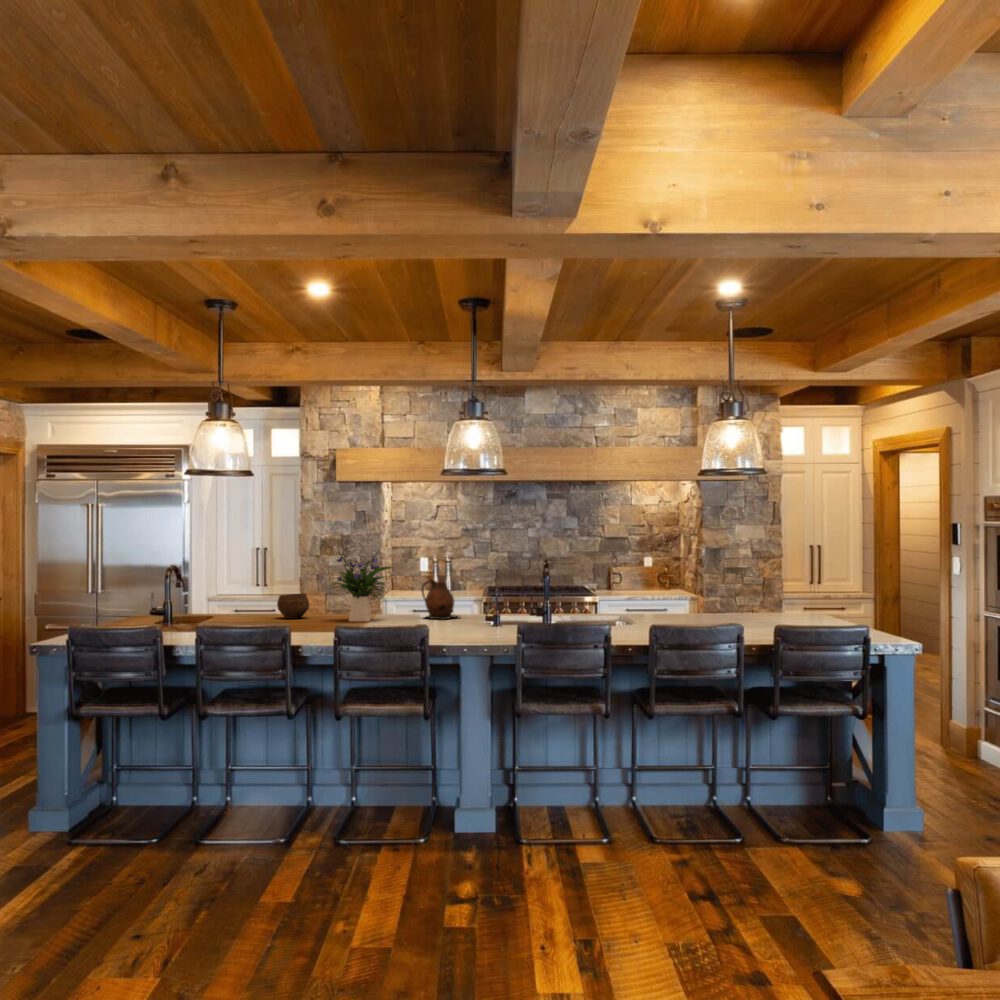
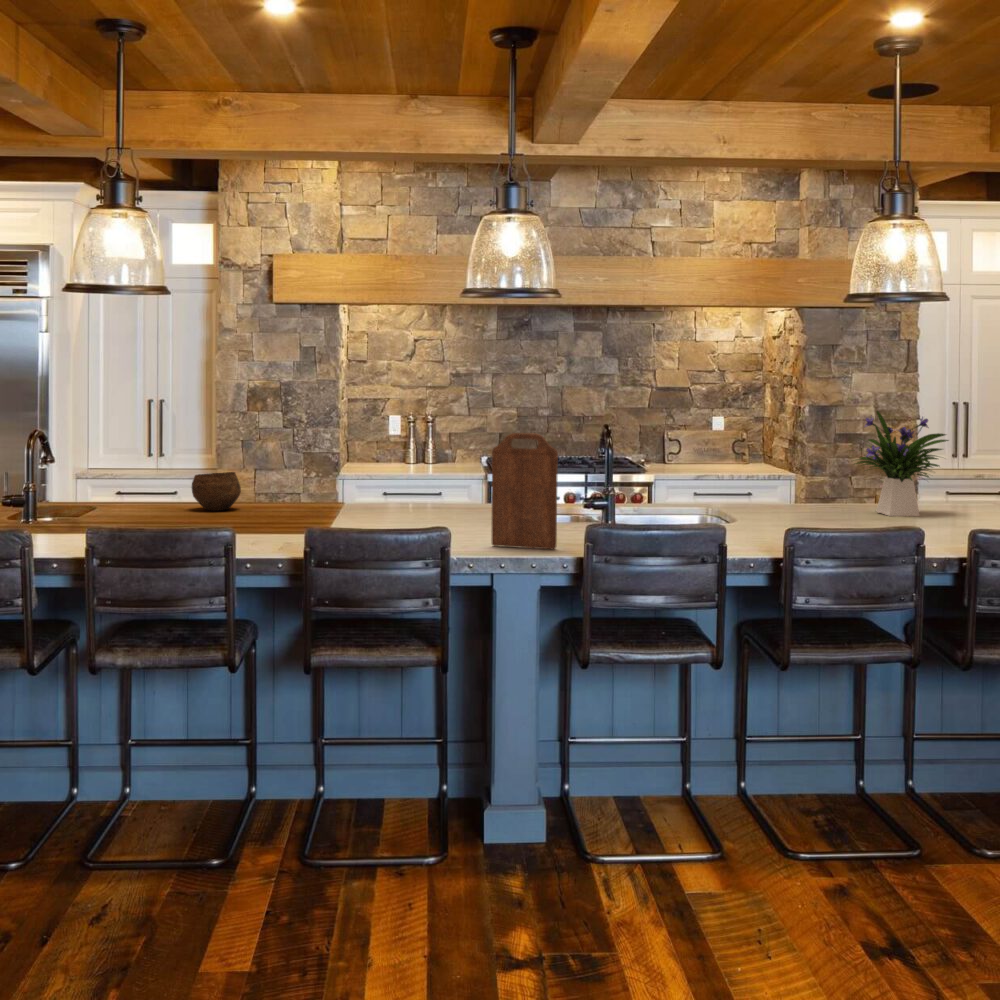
flower arrangement: present [332,554,391,621] -> present [856,411,948,516]
cutting board: none [460,564,501,638] -> present [491,433,558,549]
ceramic pitcher: present [421,577,458,620] -> none [412,447,472,514]

